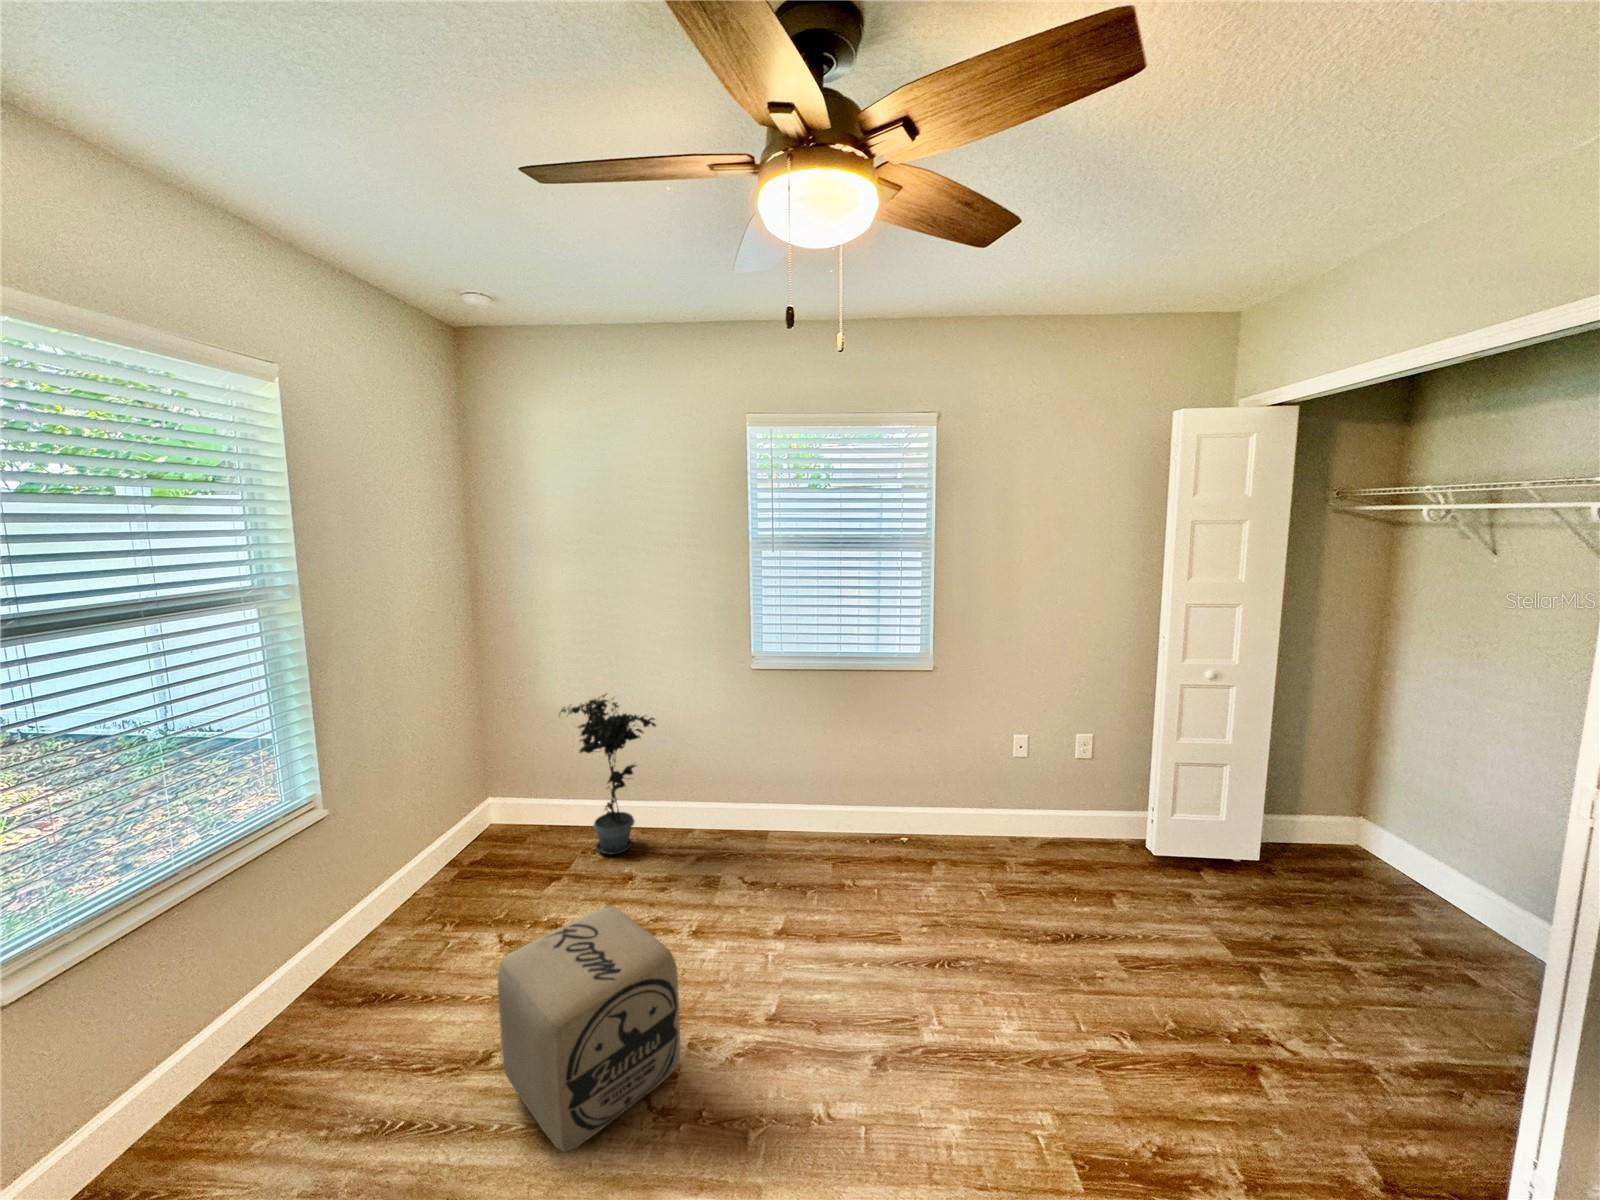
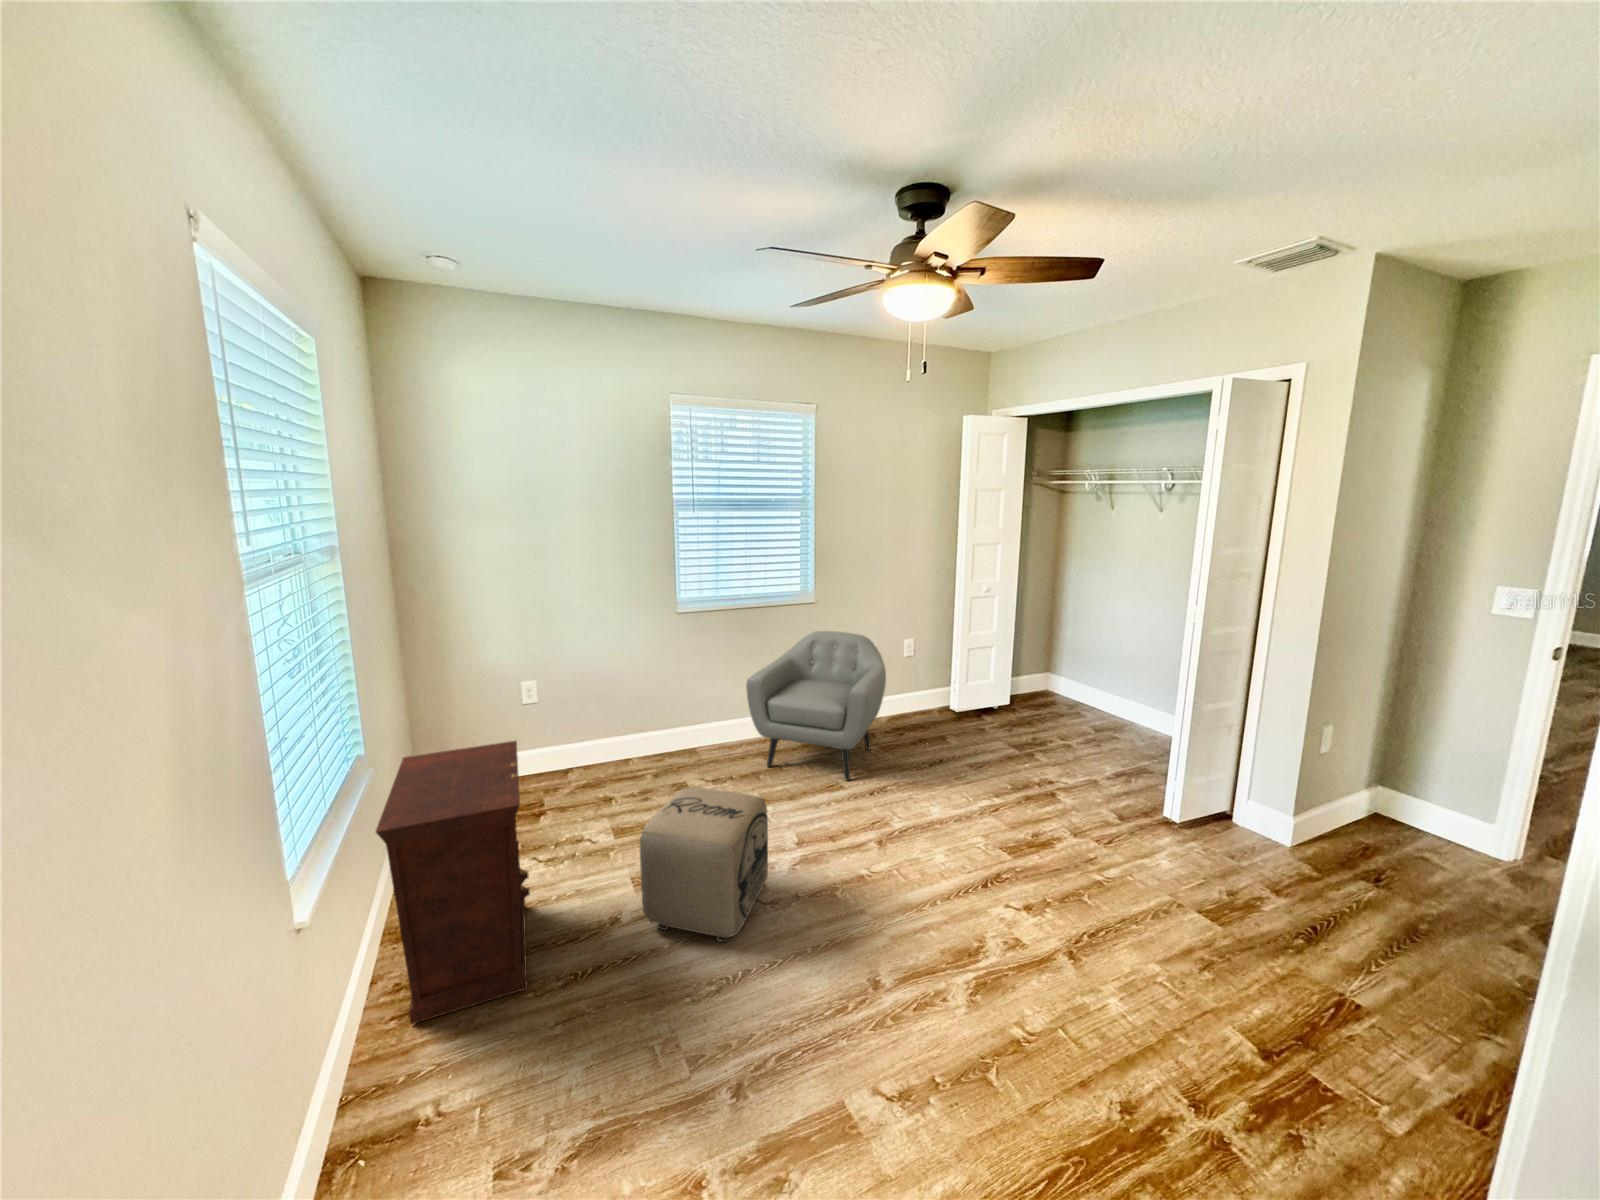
potted plant: present [561,694,656,855] -> none [506,642,616,790]
armchair: none [804,710,1002,932] -> present [746,631,886,781]
nightstand: none [176,807,446,1119] -> present [376,741,530,1024]

